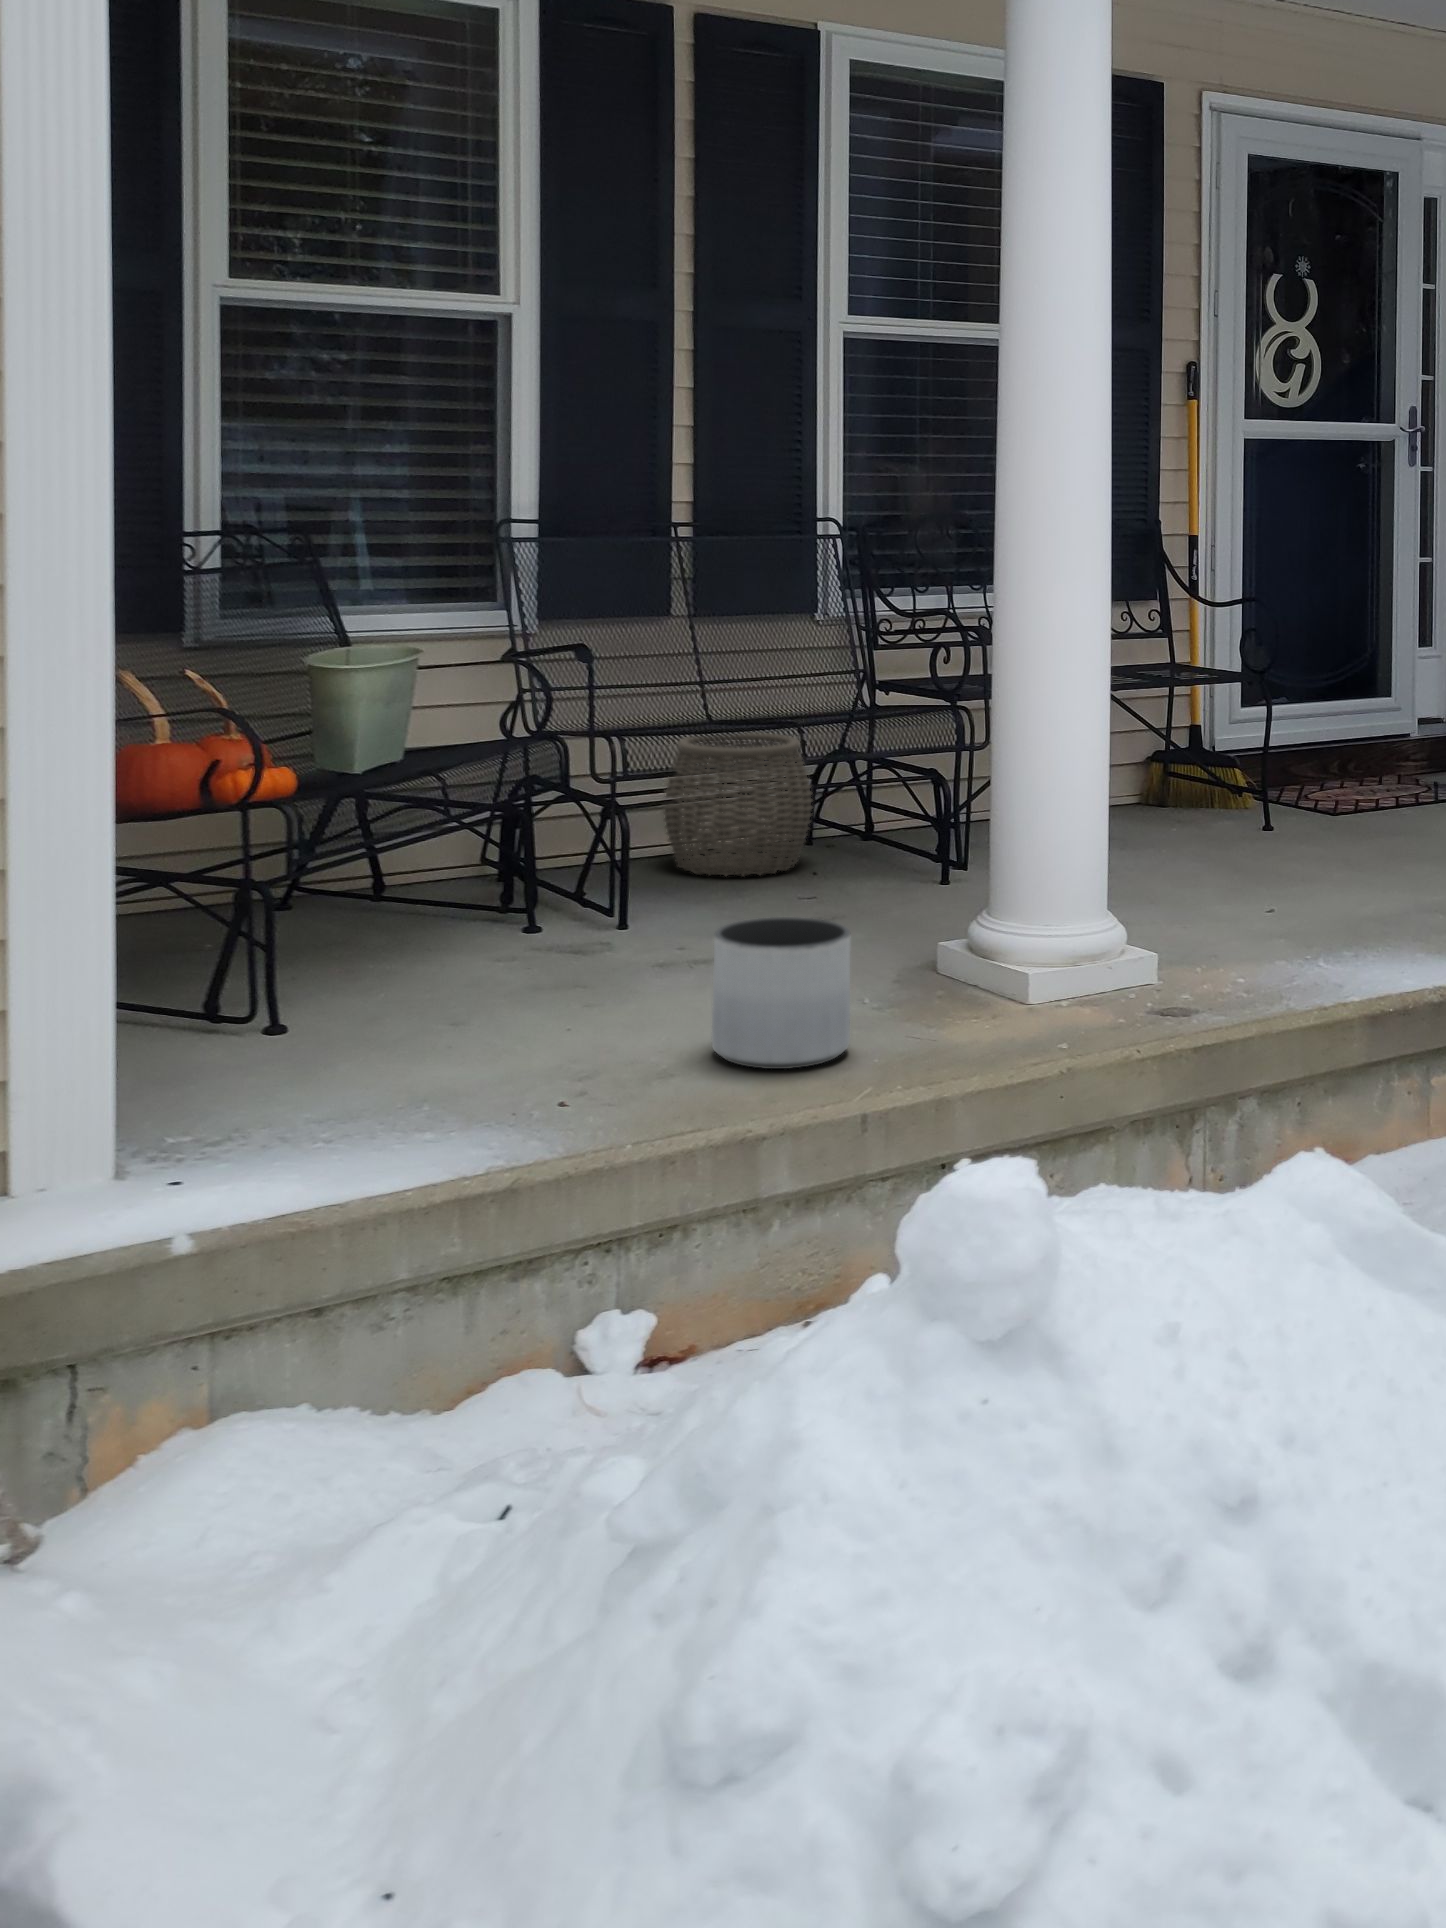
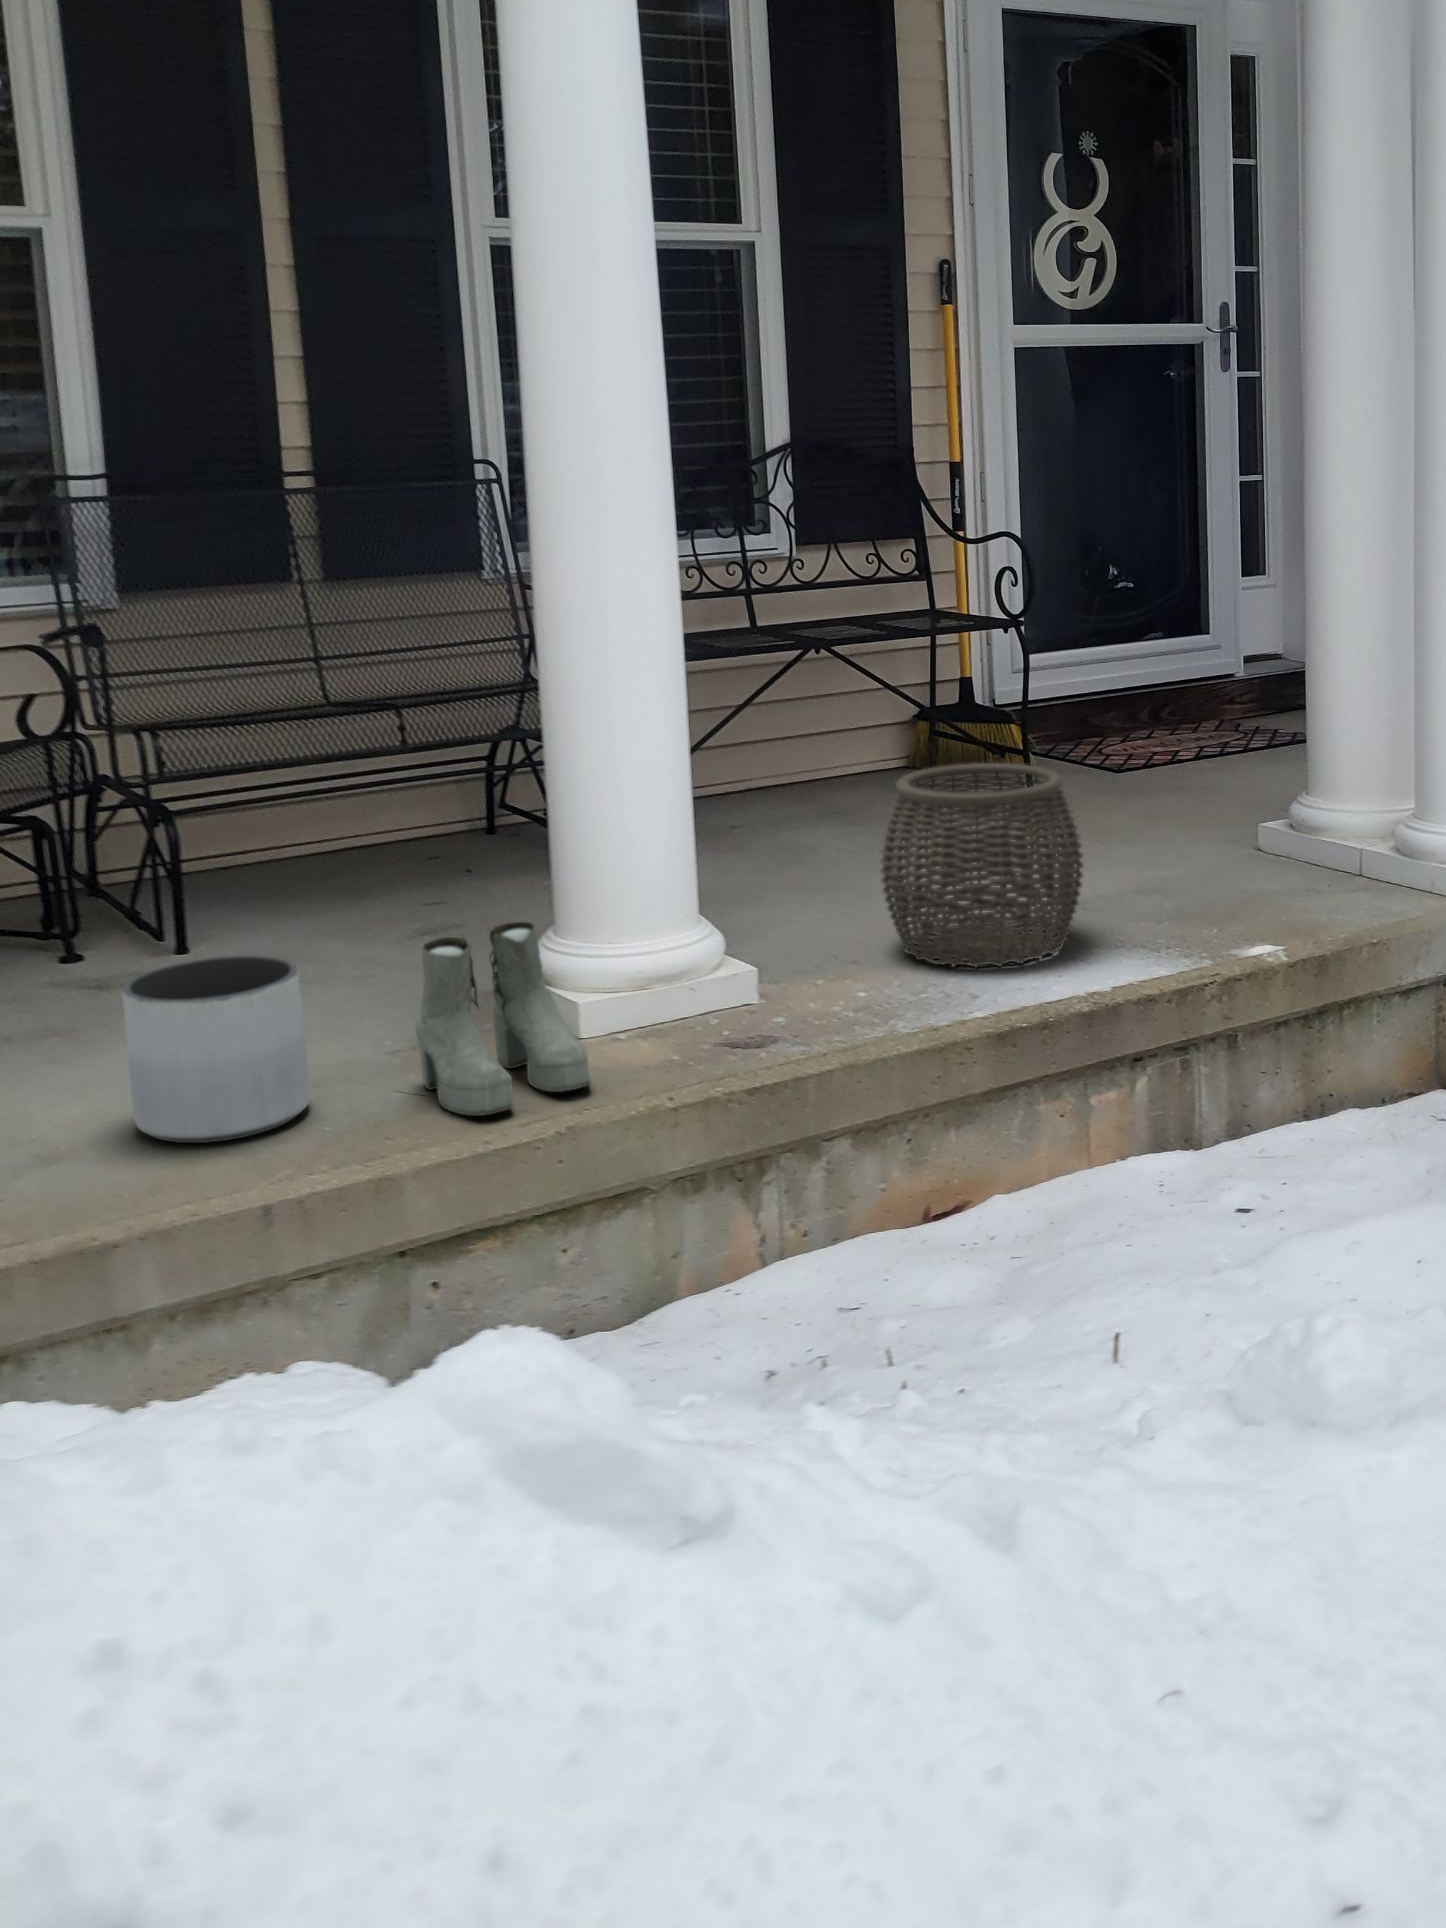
woven basket: present [663,732,812,876] -> present [880,763,1083,967]
boots: none [925,900,1074,1057] -> present [415,922,590,1116]

